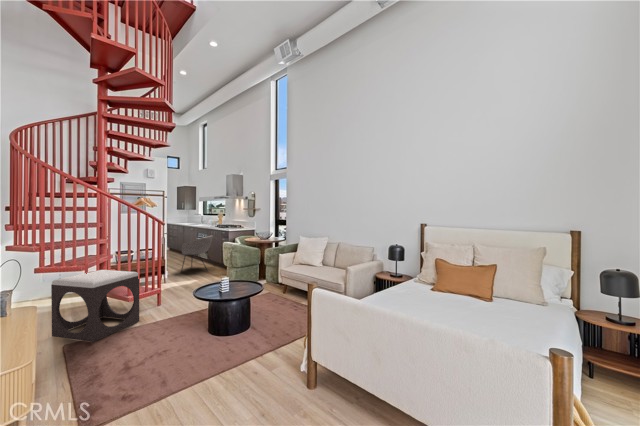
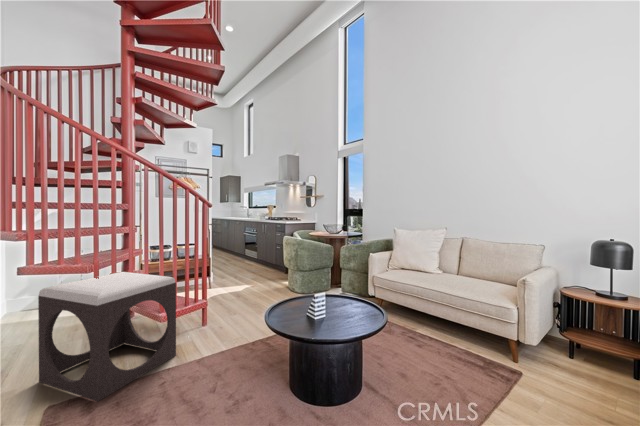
armchair: present [182,236,213,268] -> none [227,230,268,275]

